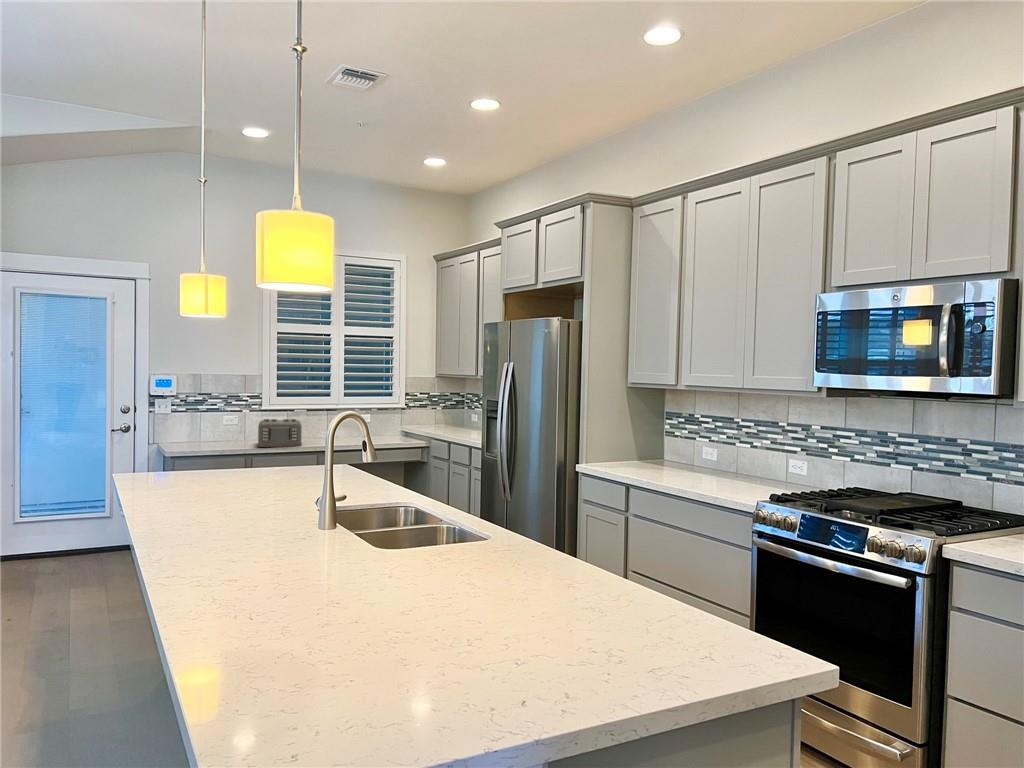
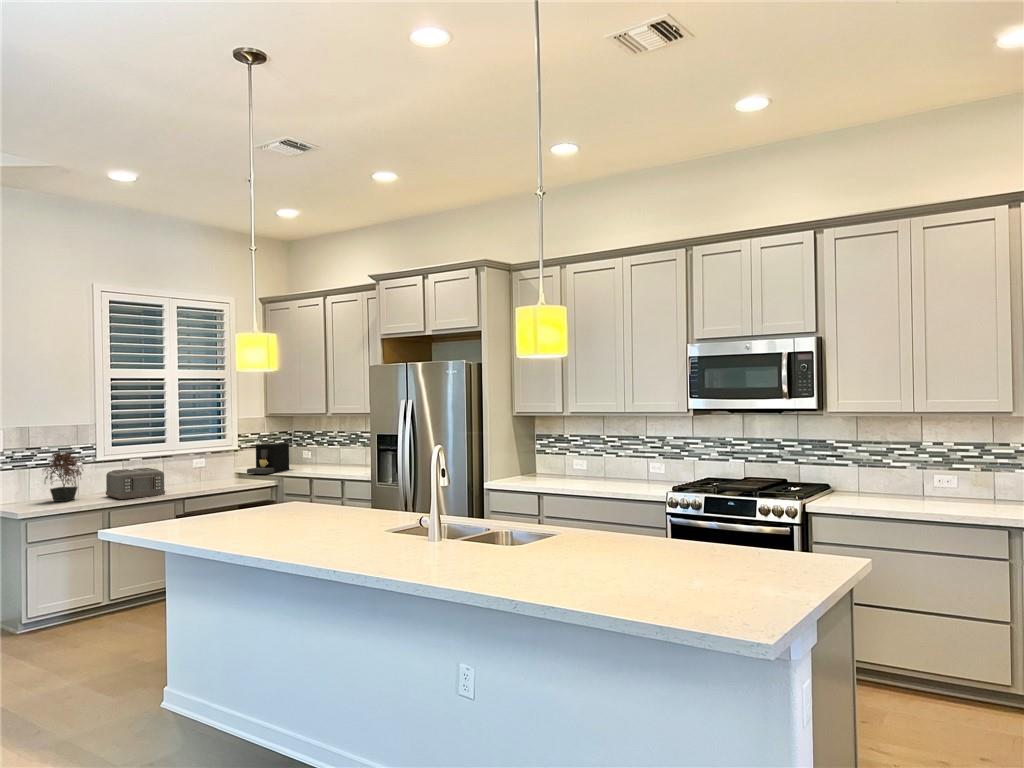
potted plant: none [205,397,244,445] -> present [43,452,83,501]
coffee maker: none [405,404,451,434] -> present [247,443,289,474]

